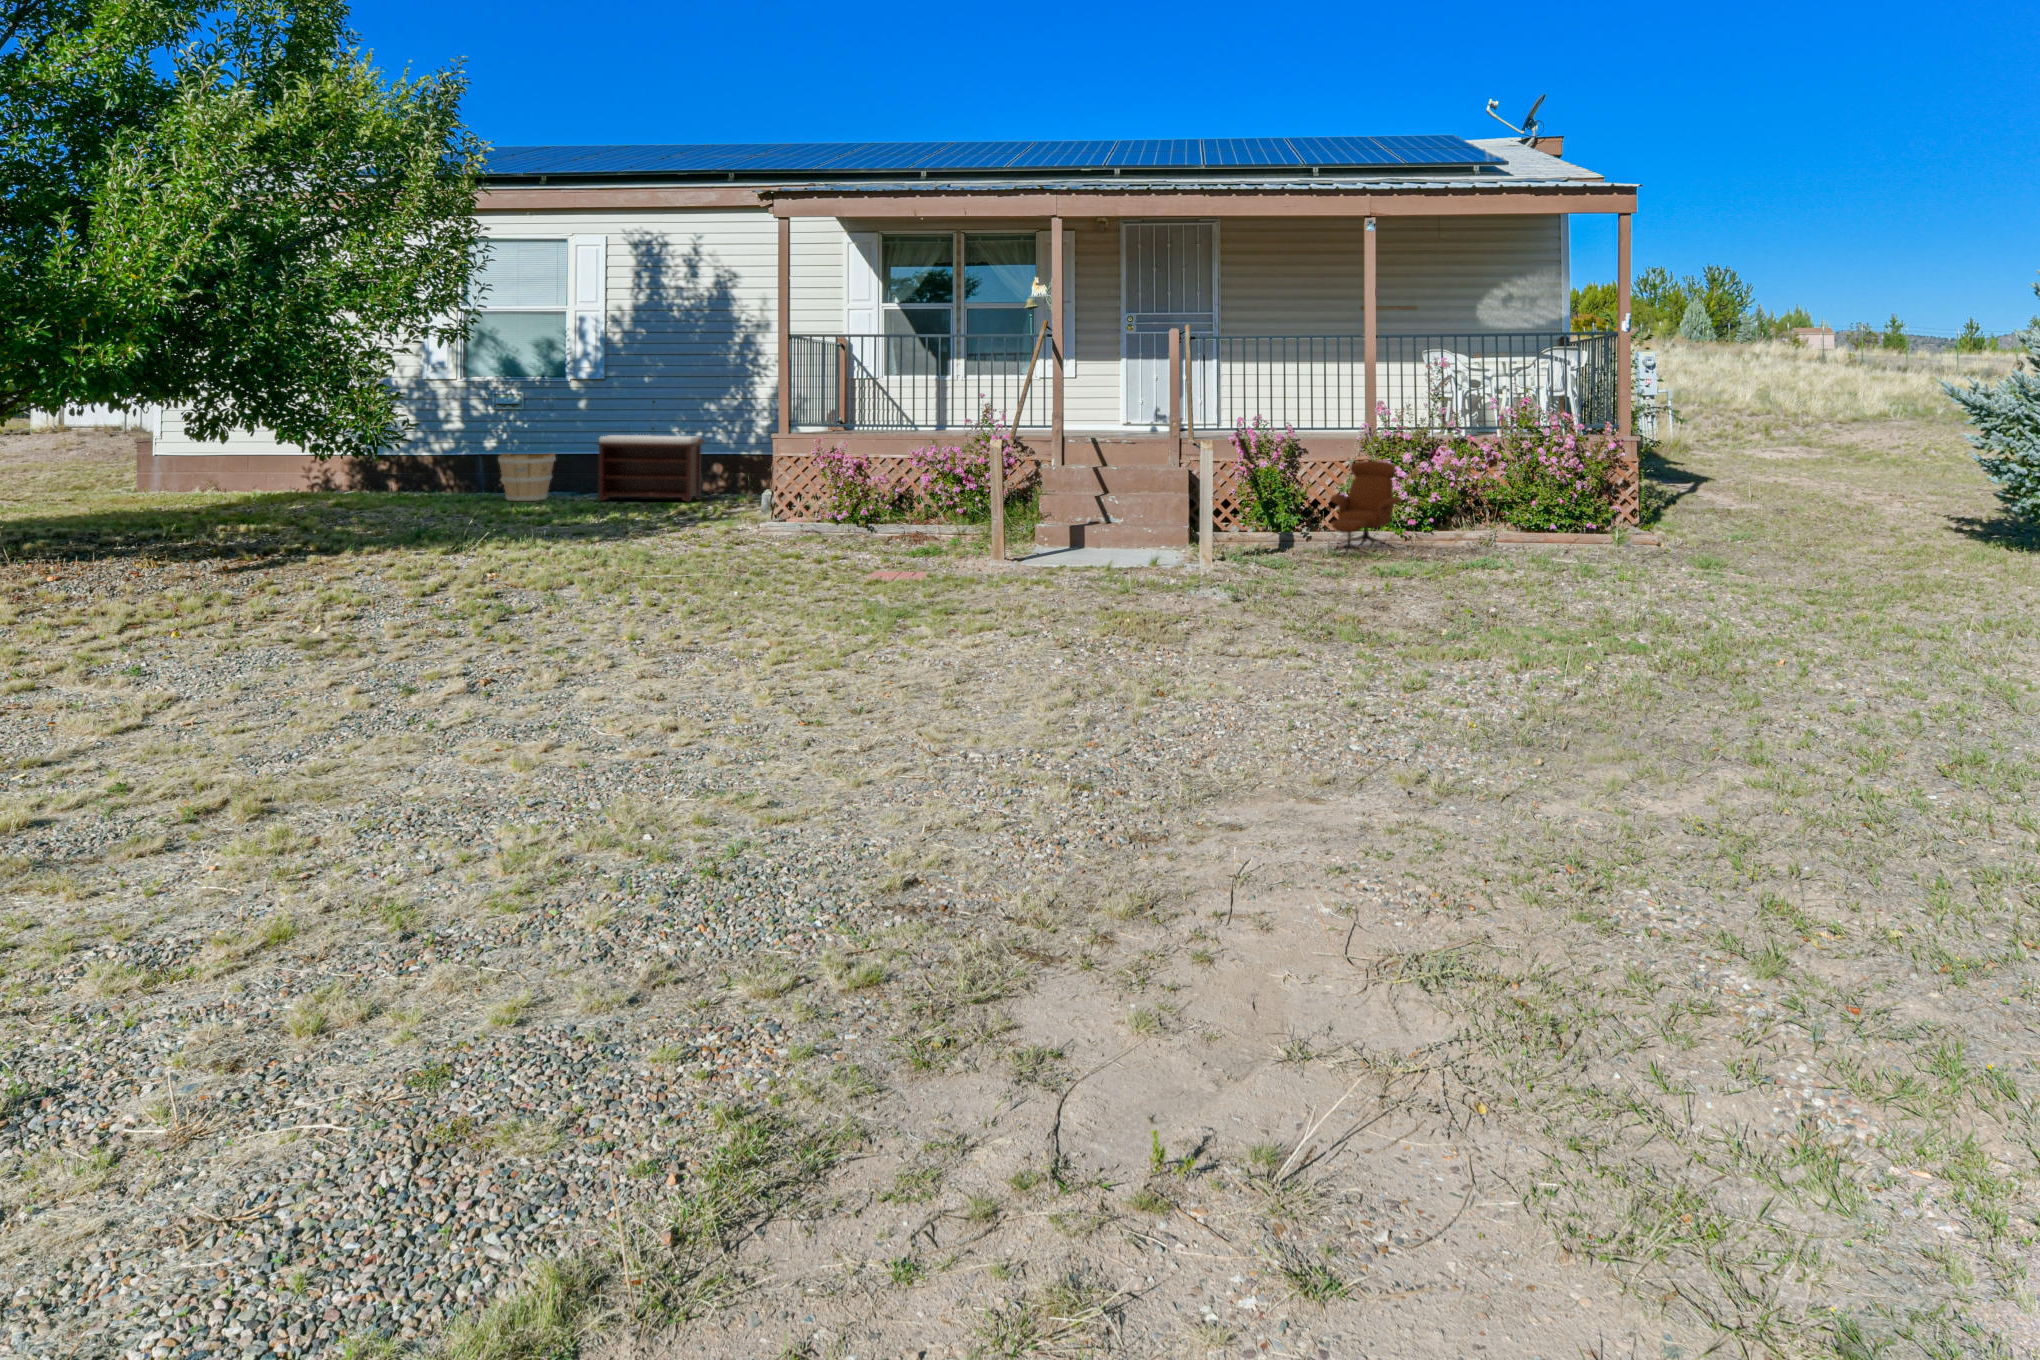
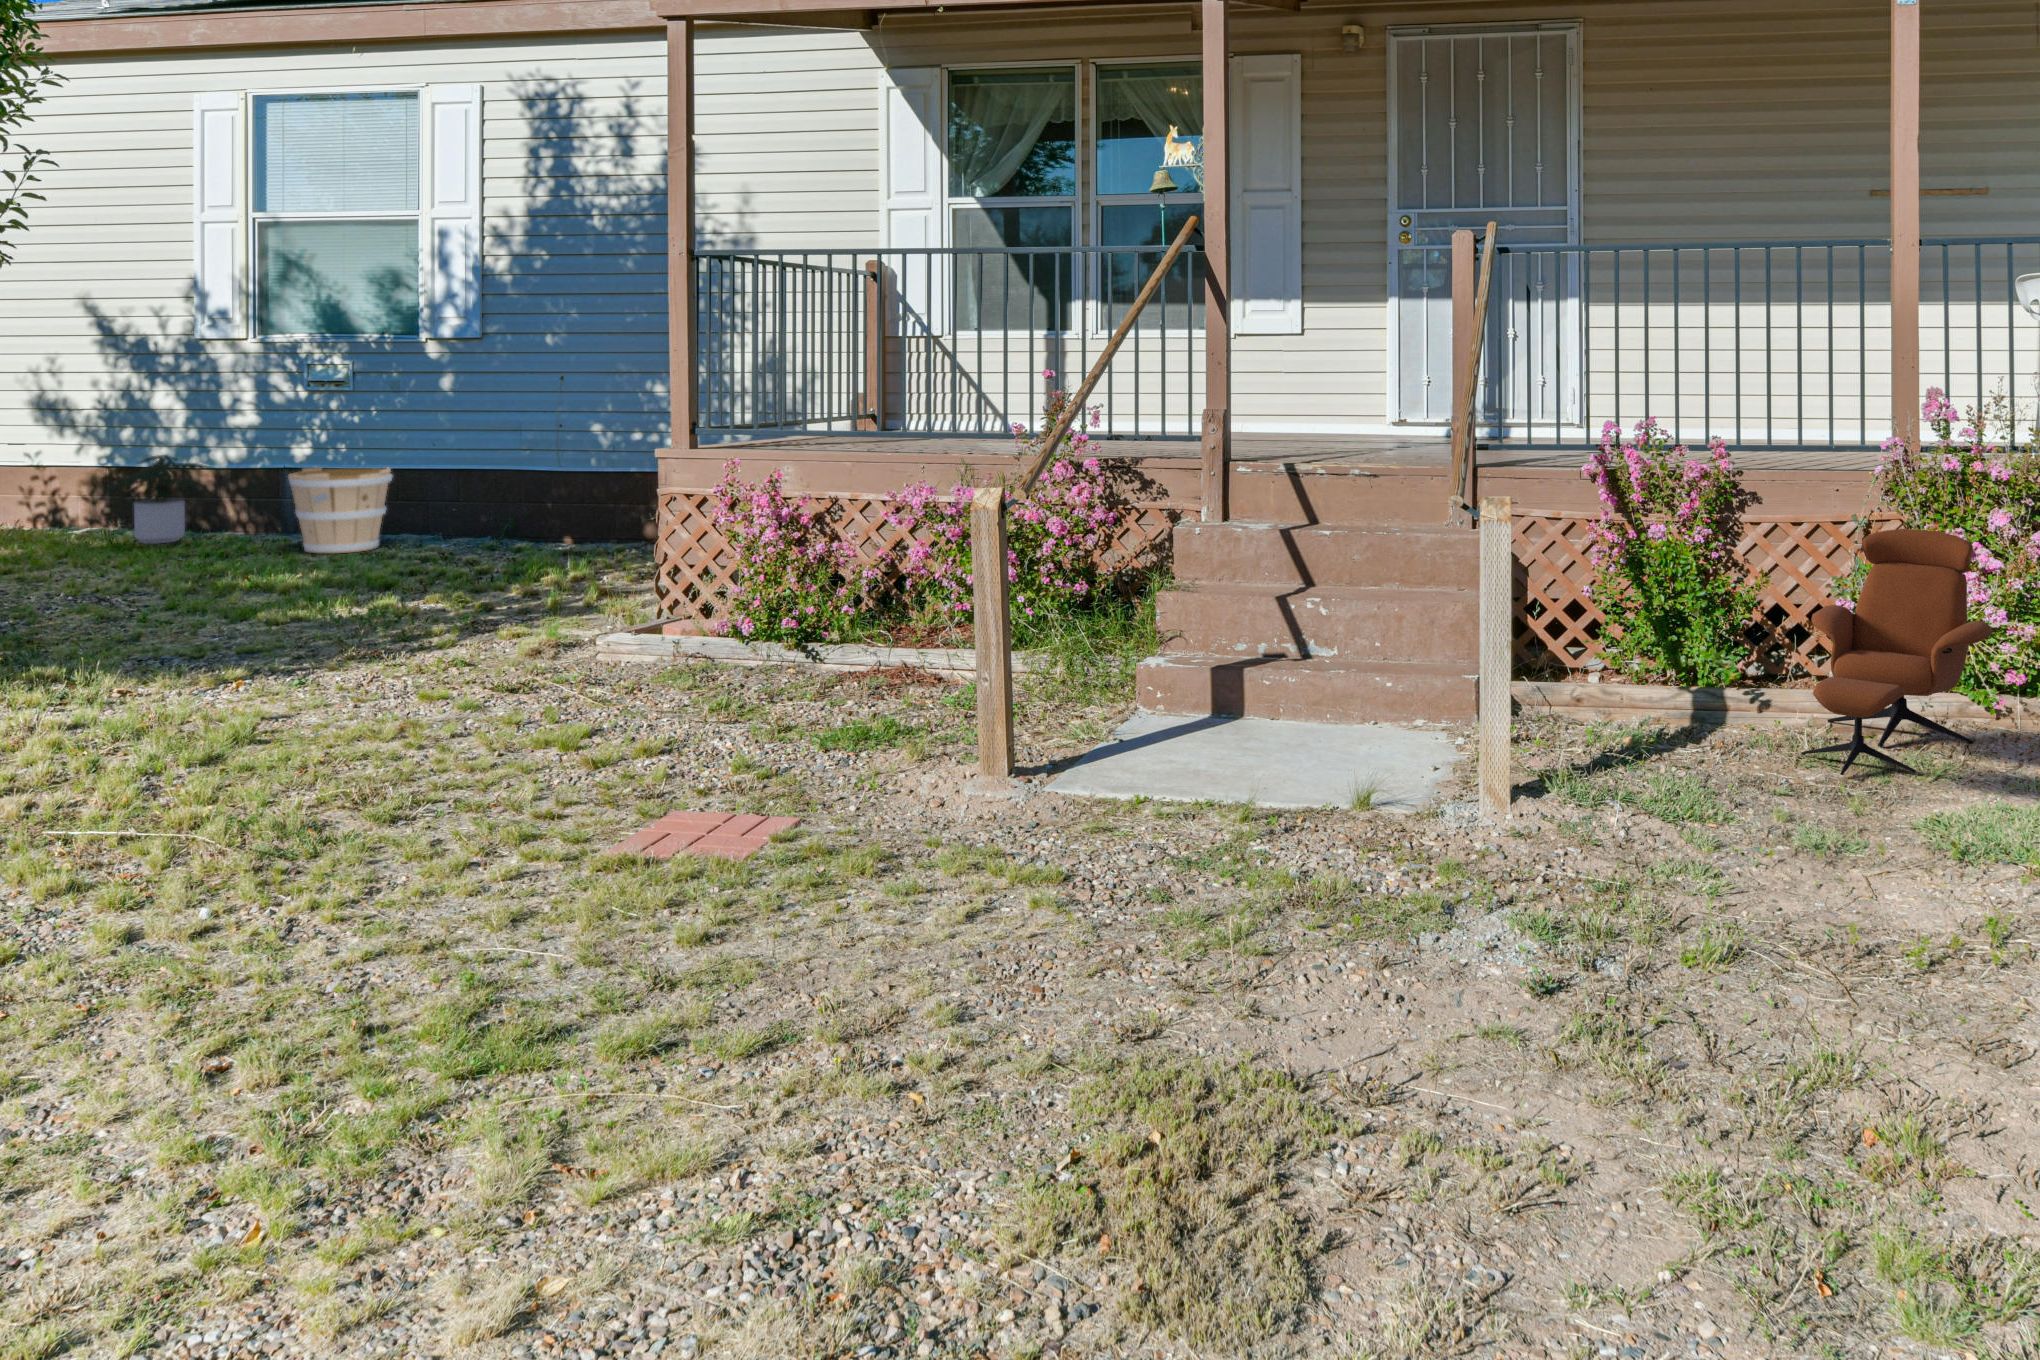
bench: present [597,435,705,502] -> none [443,437,638,562]
potted plant: none [379,447,437,499] -> present [105,455,213,544]

